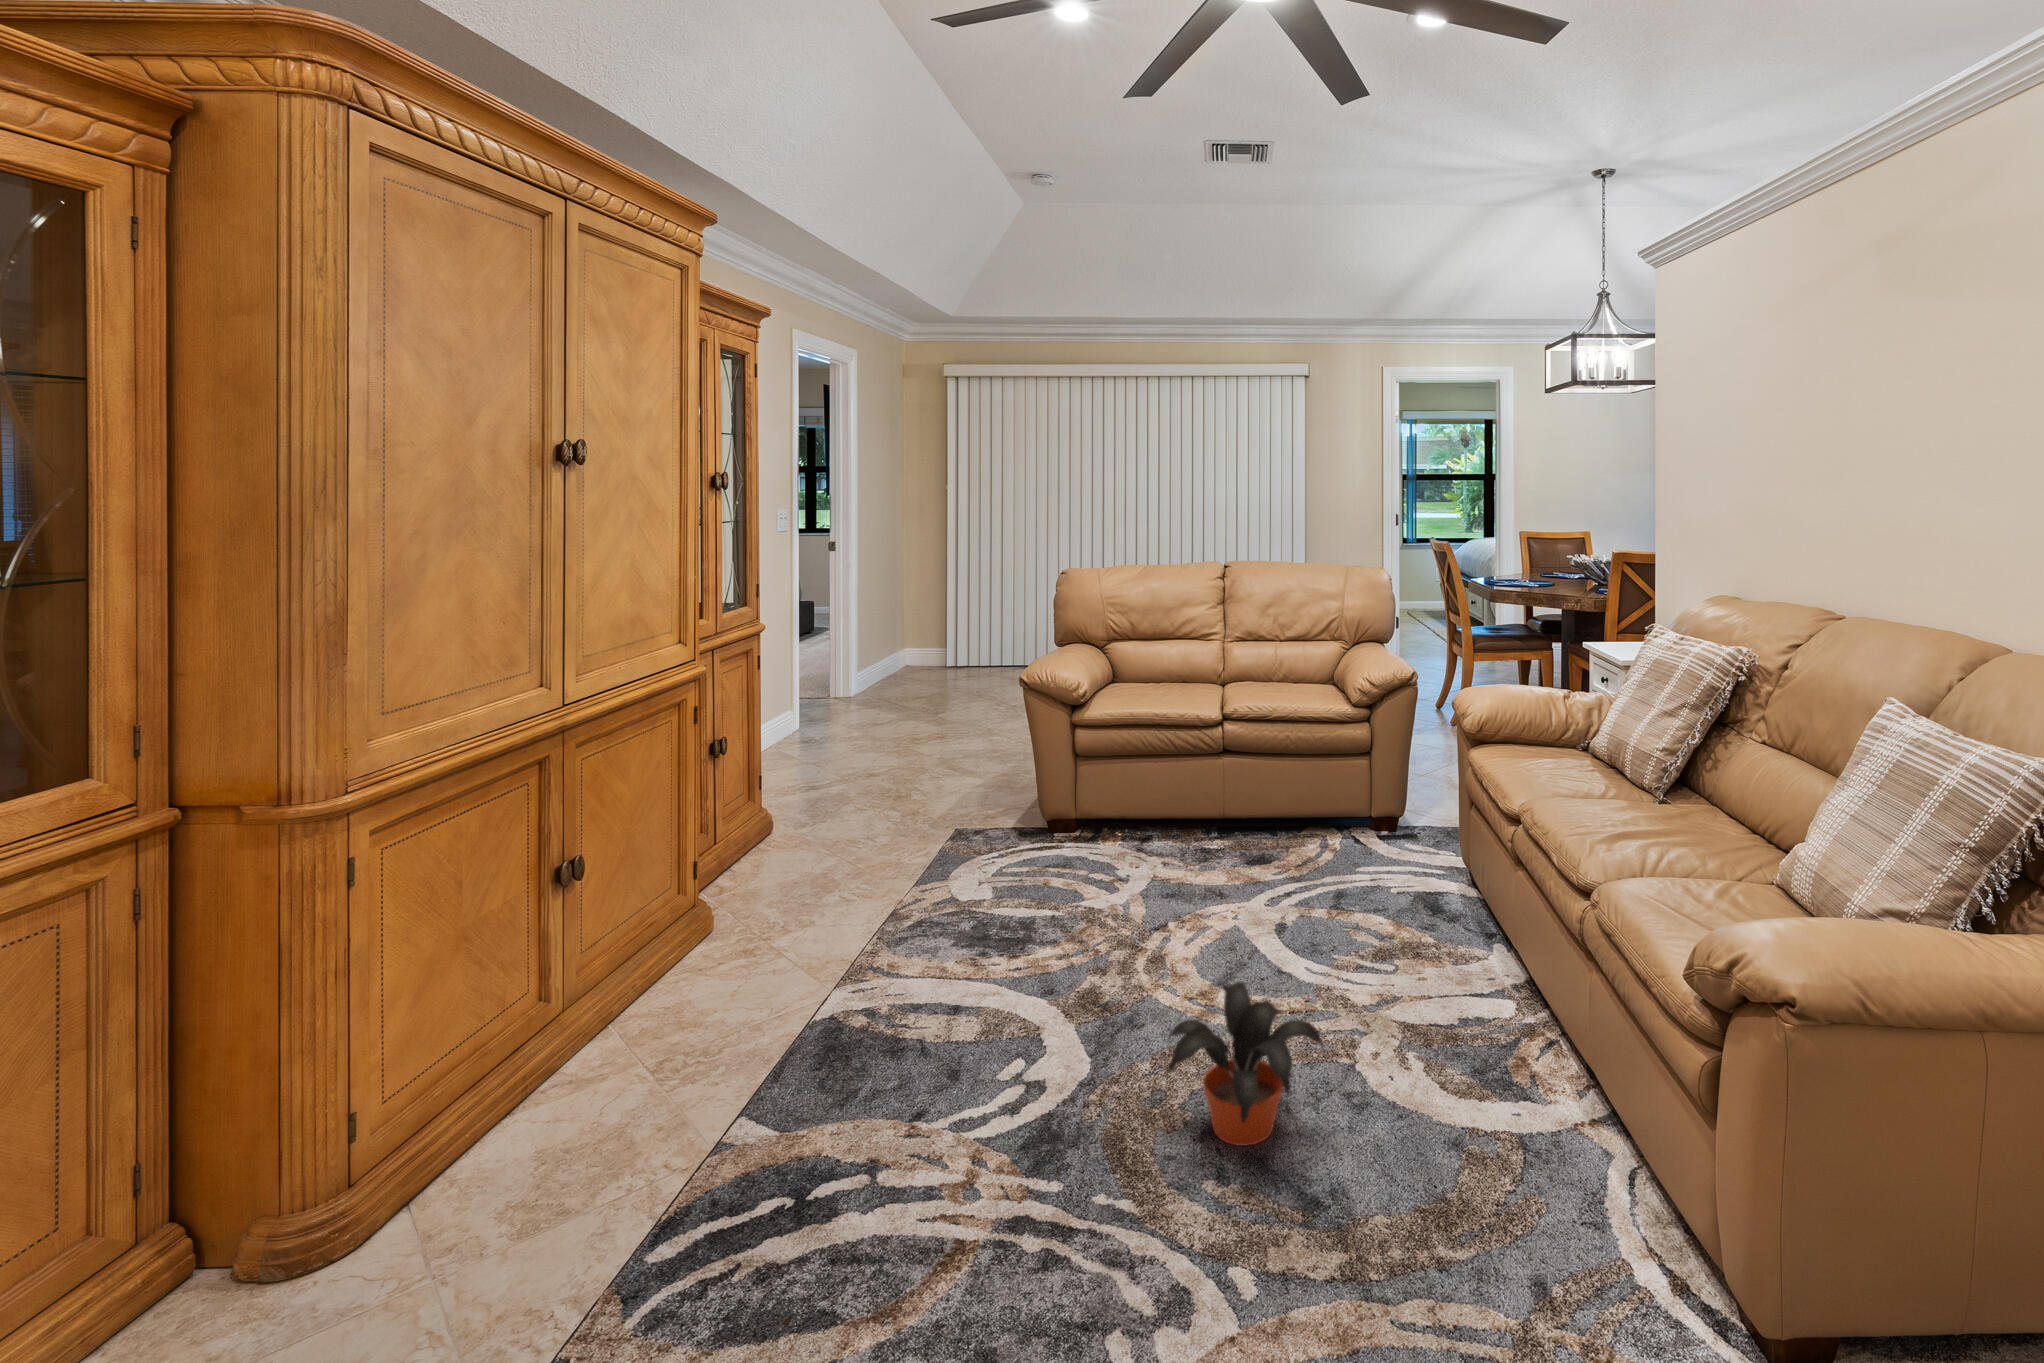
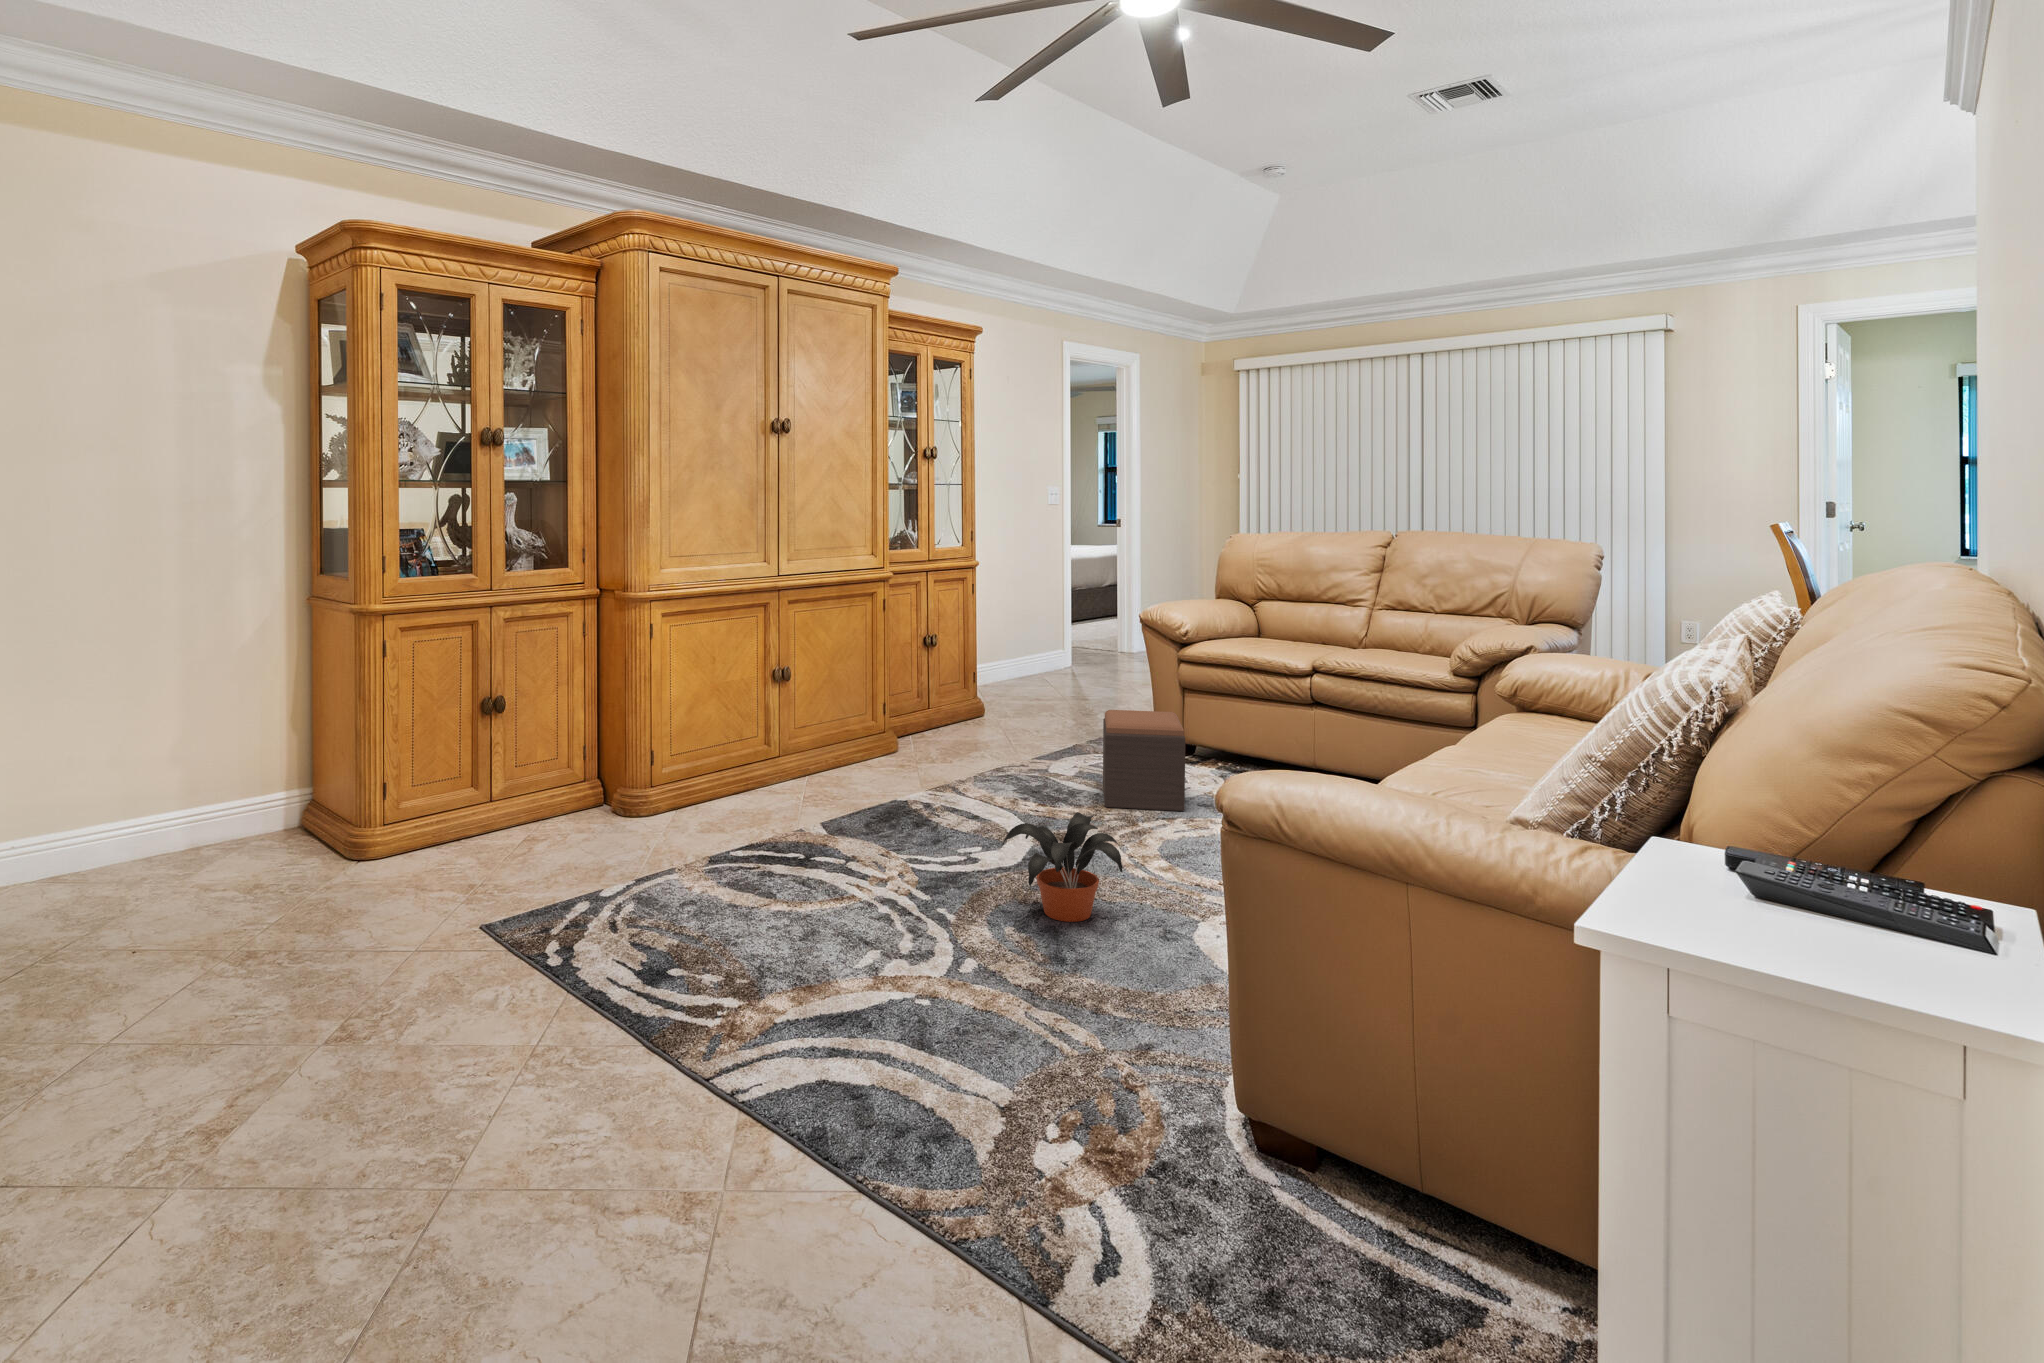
footstool: none [1044,792,1161,928] -> present [1103,710,1185,811]

